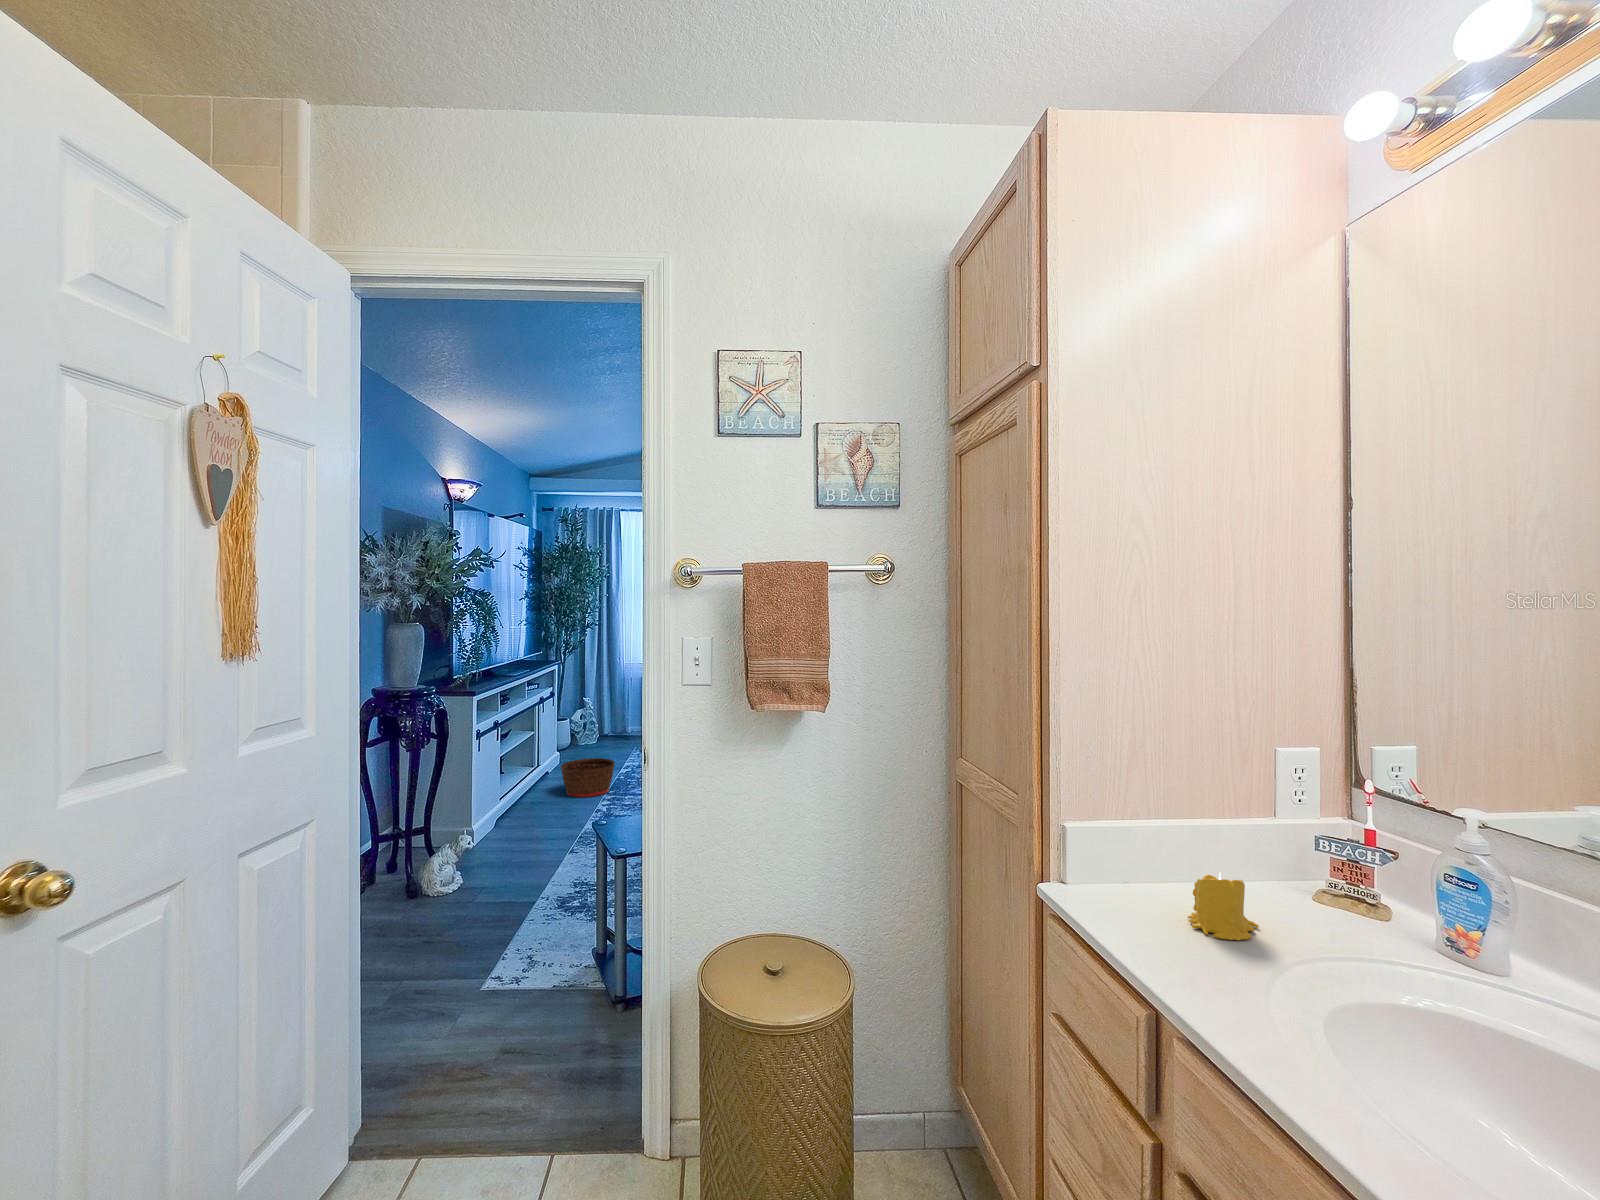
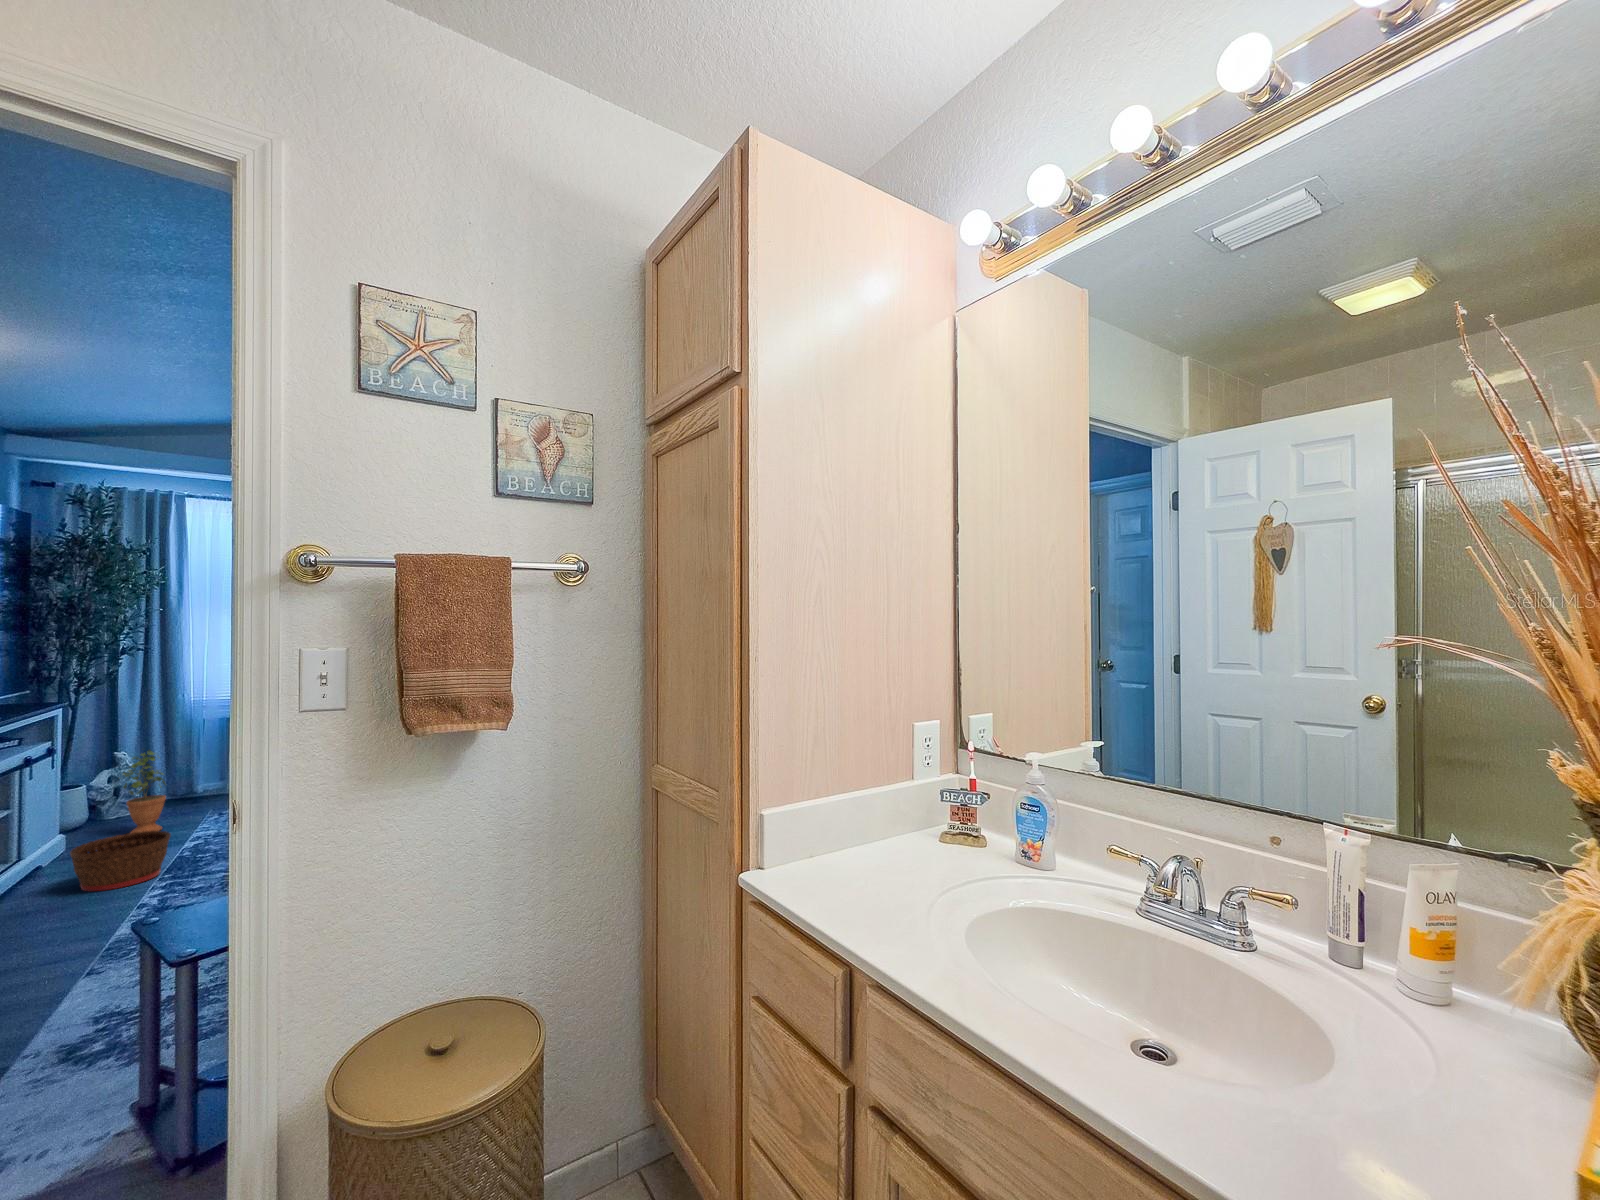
potted plant: none [585,697,613,760] -> present [123,750,166,833]
candle: present [1188,872,1259,940] -> none [881,836,934,898]

